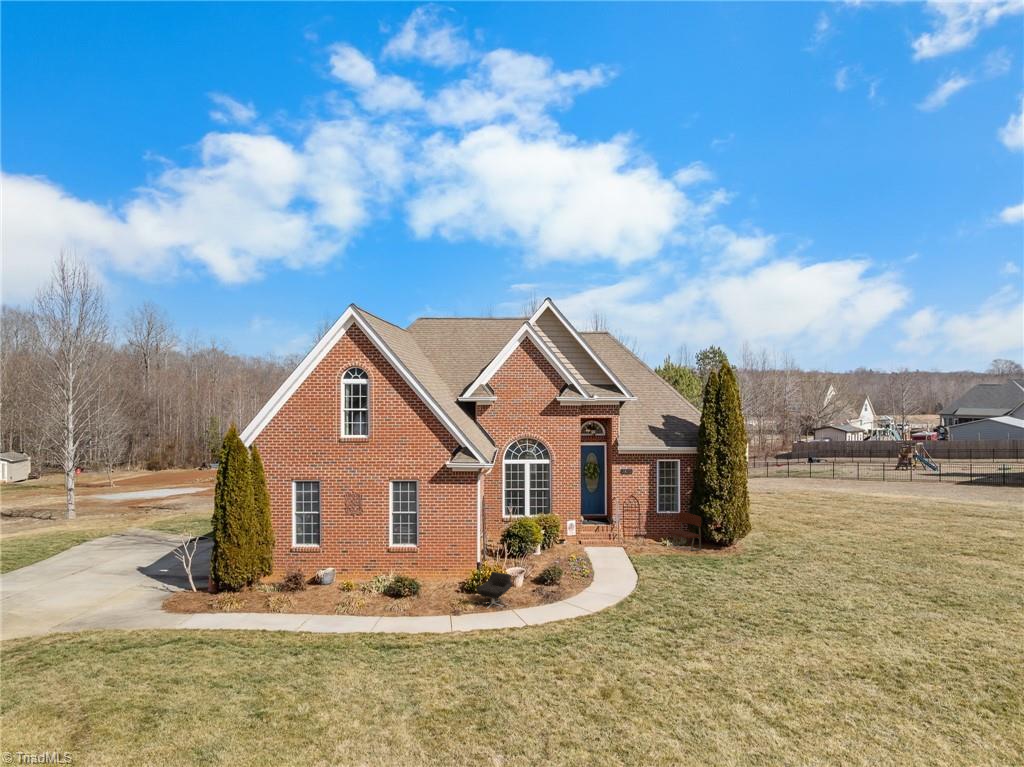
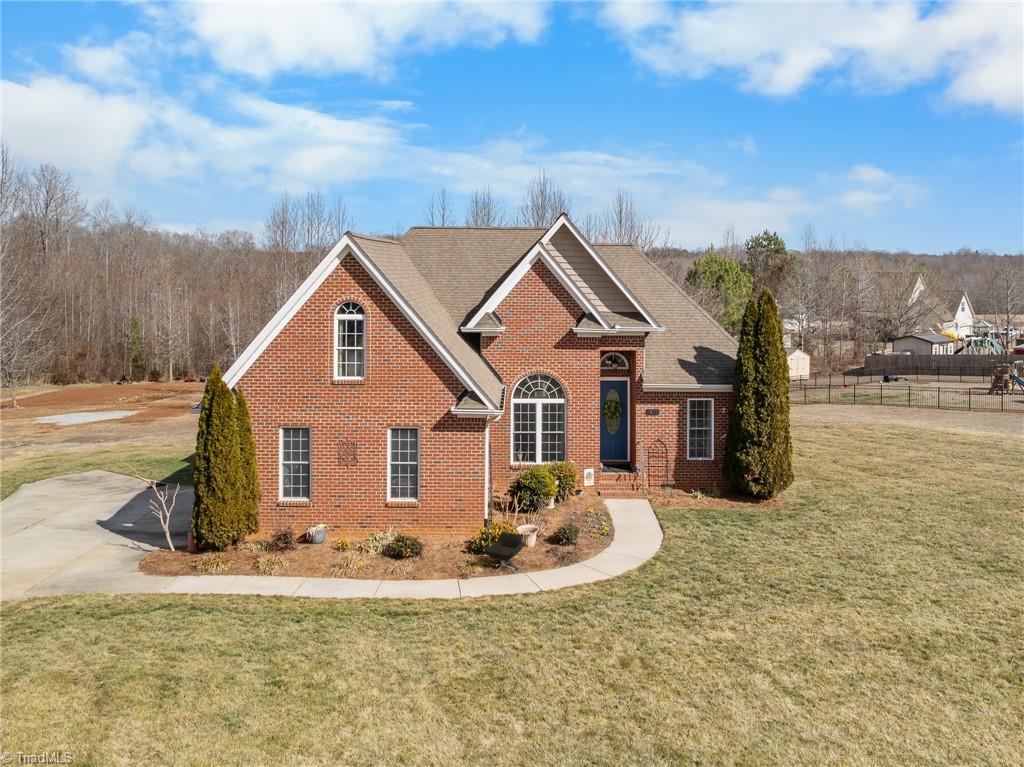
bench: present [668,512,701,551] -> none [699,460,737,504]

